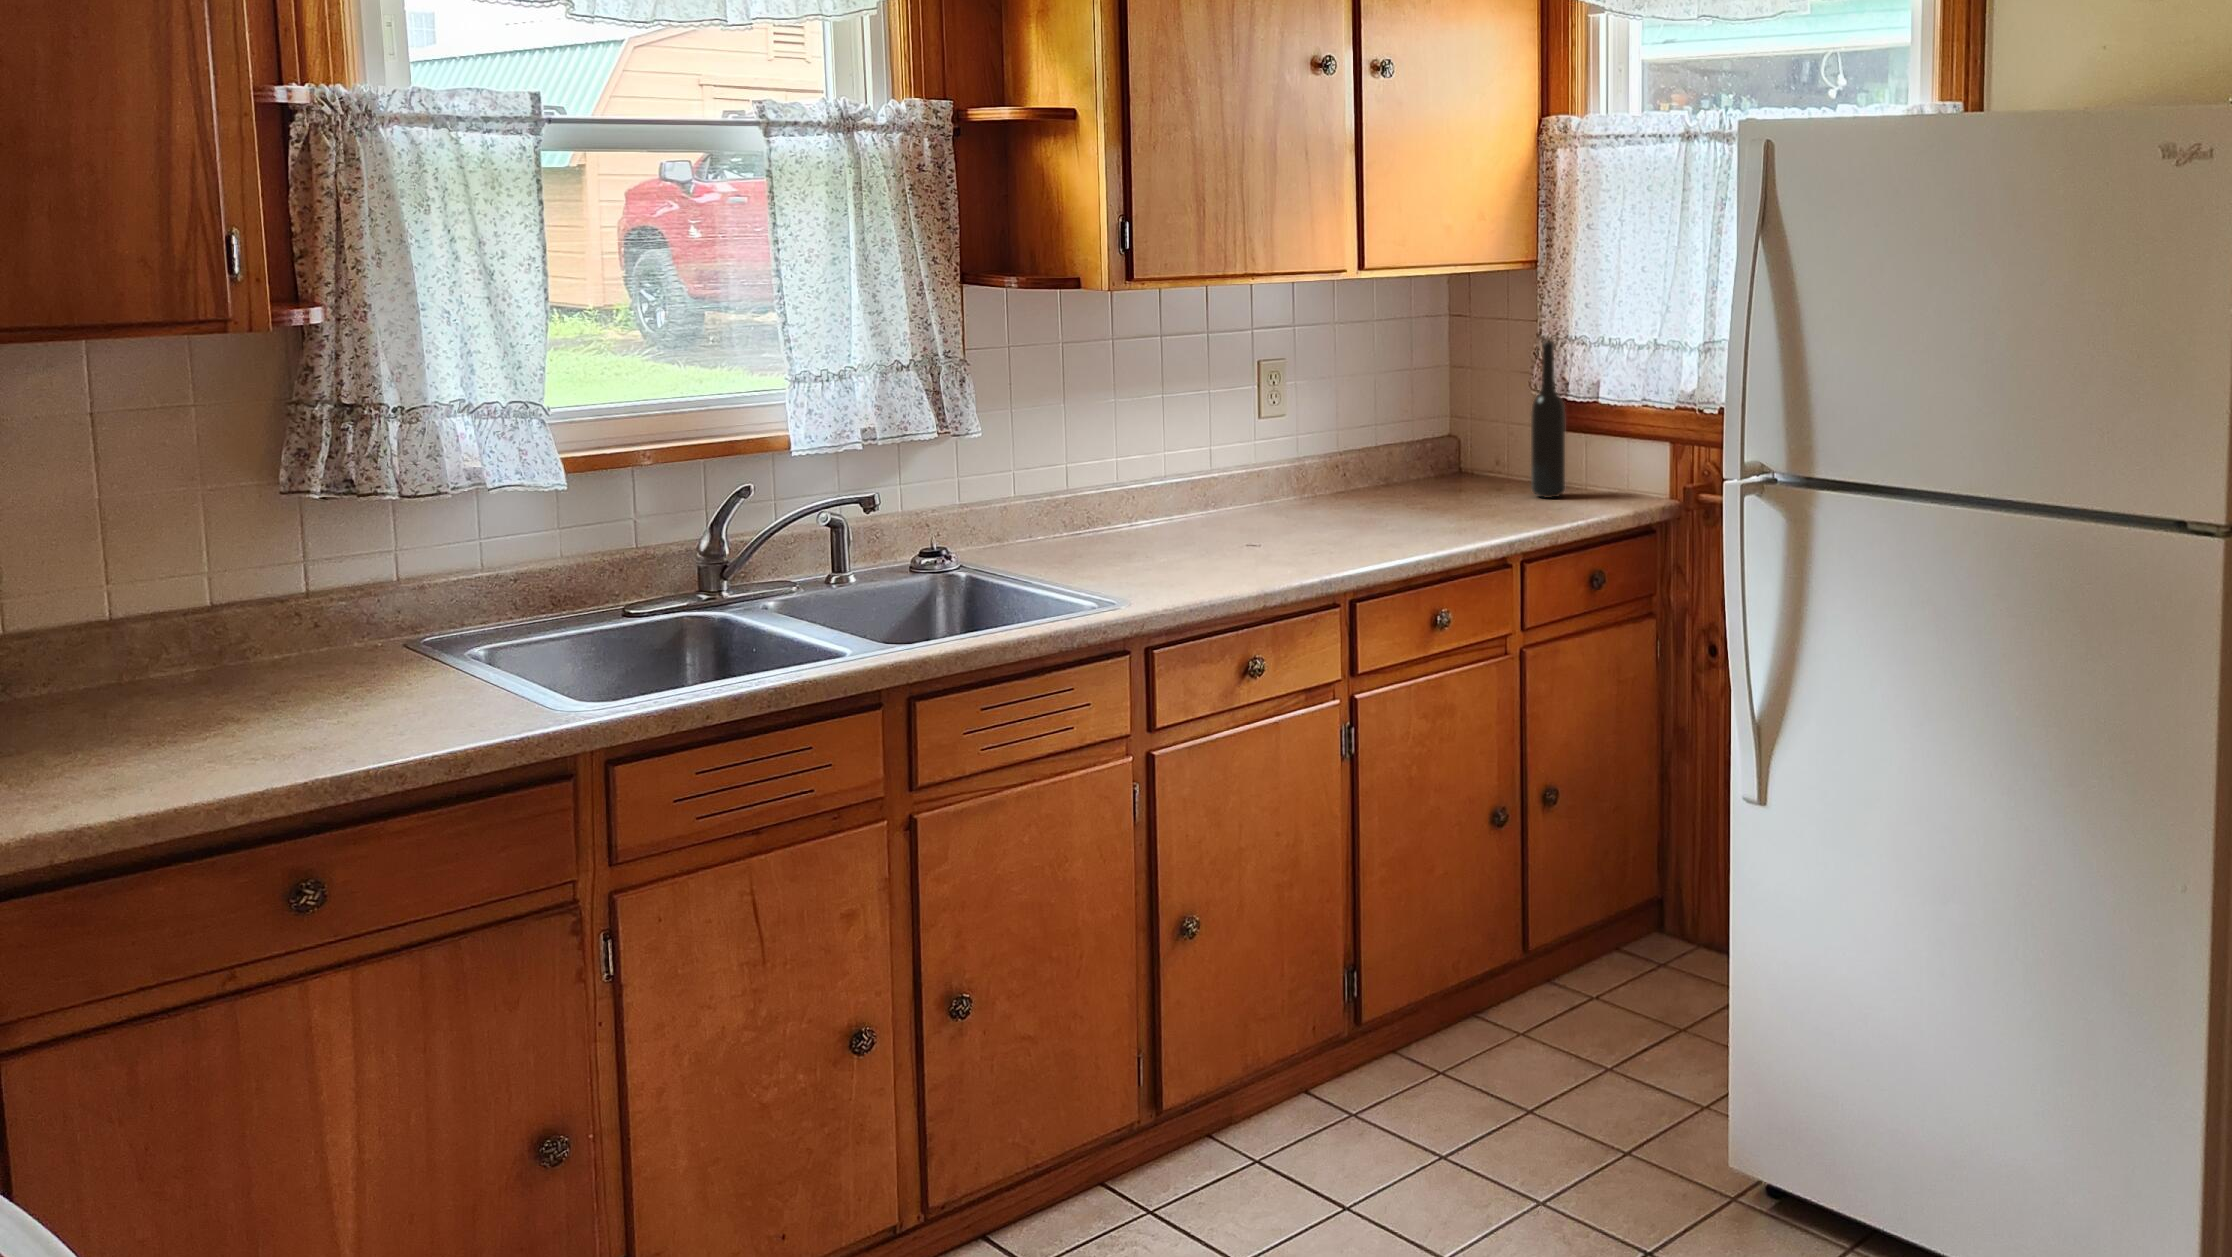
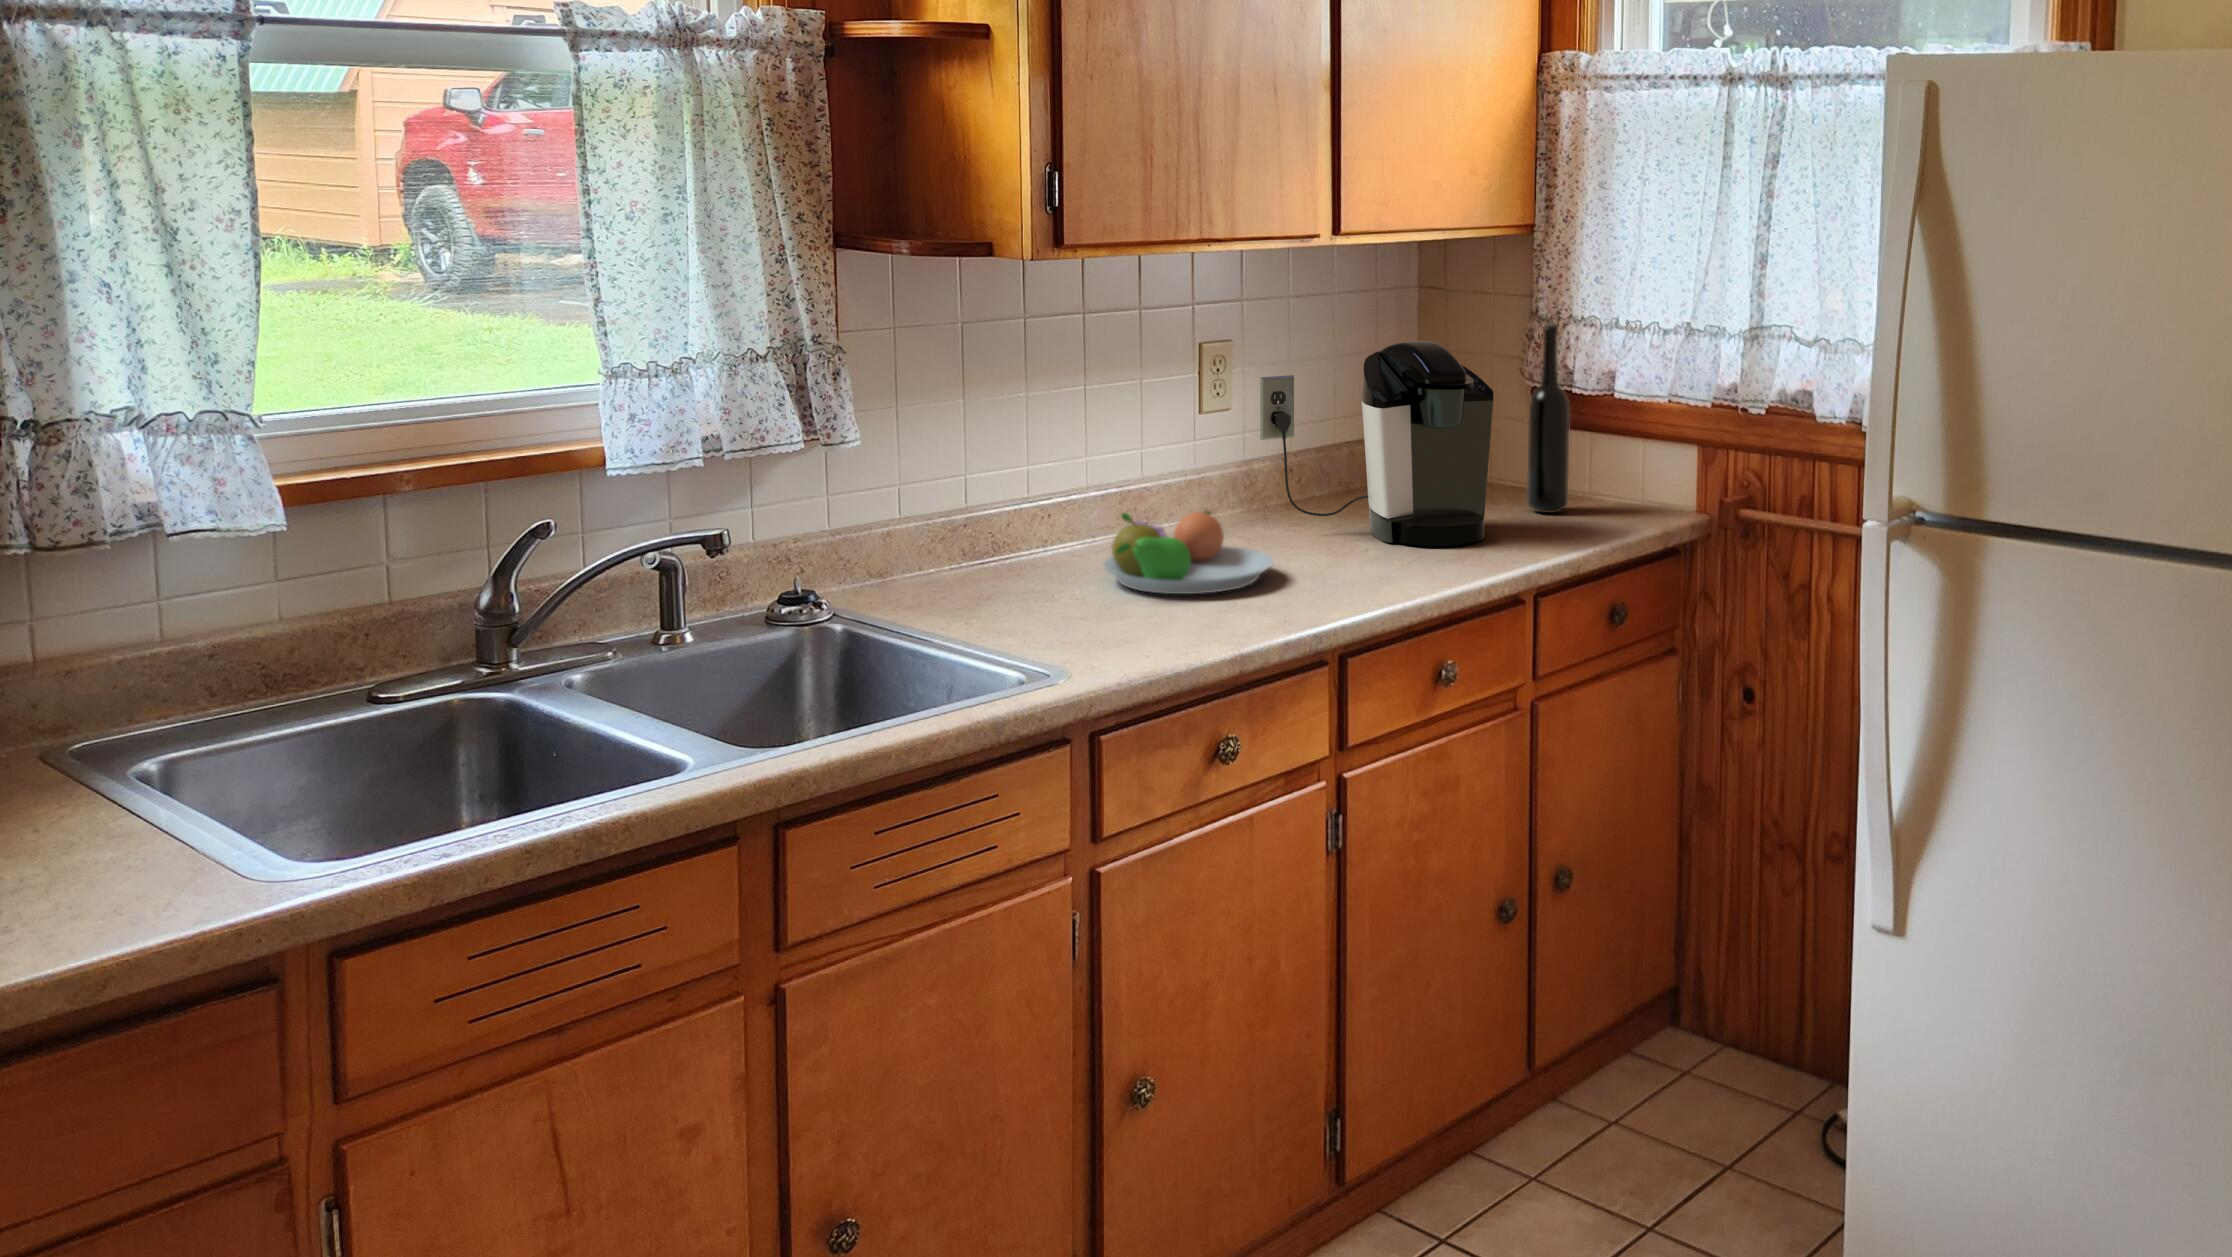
coffee maker: none [1304,355,1495,520] -> present [1260,341,1494,546]
fruit bowl: none [1171,490,1308,552] -> present [1103,511,1274,594]

